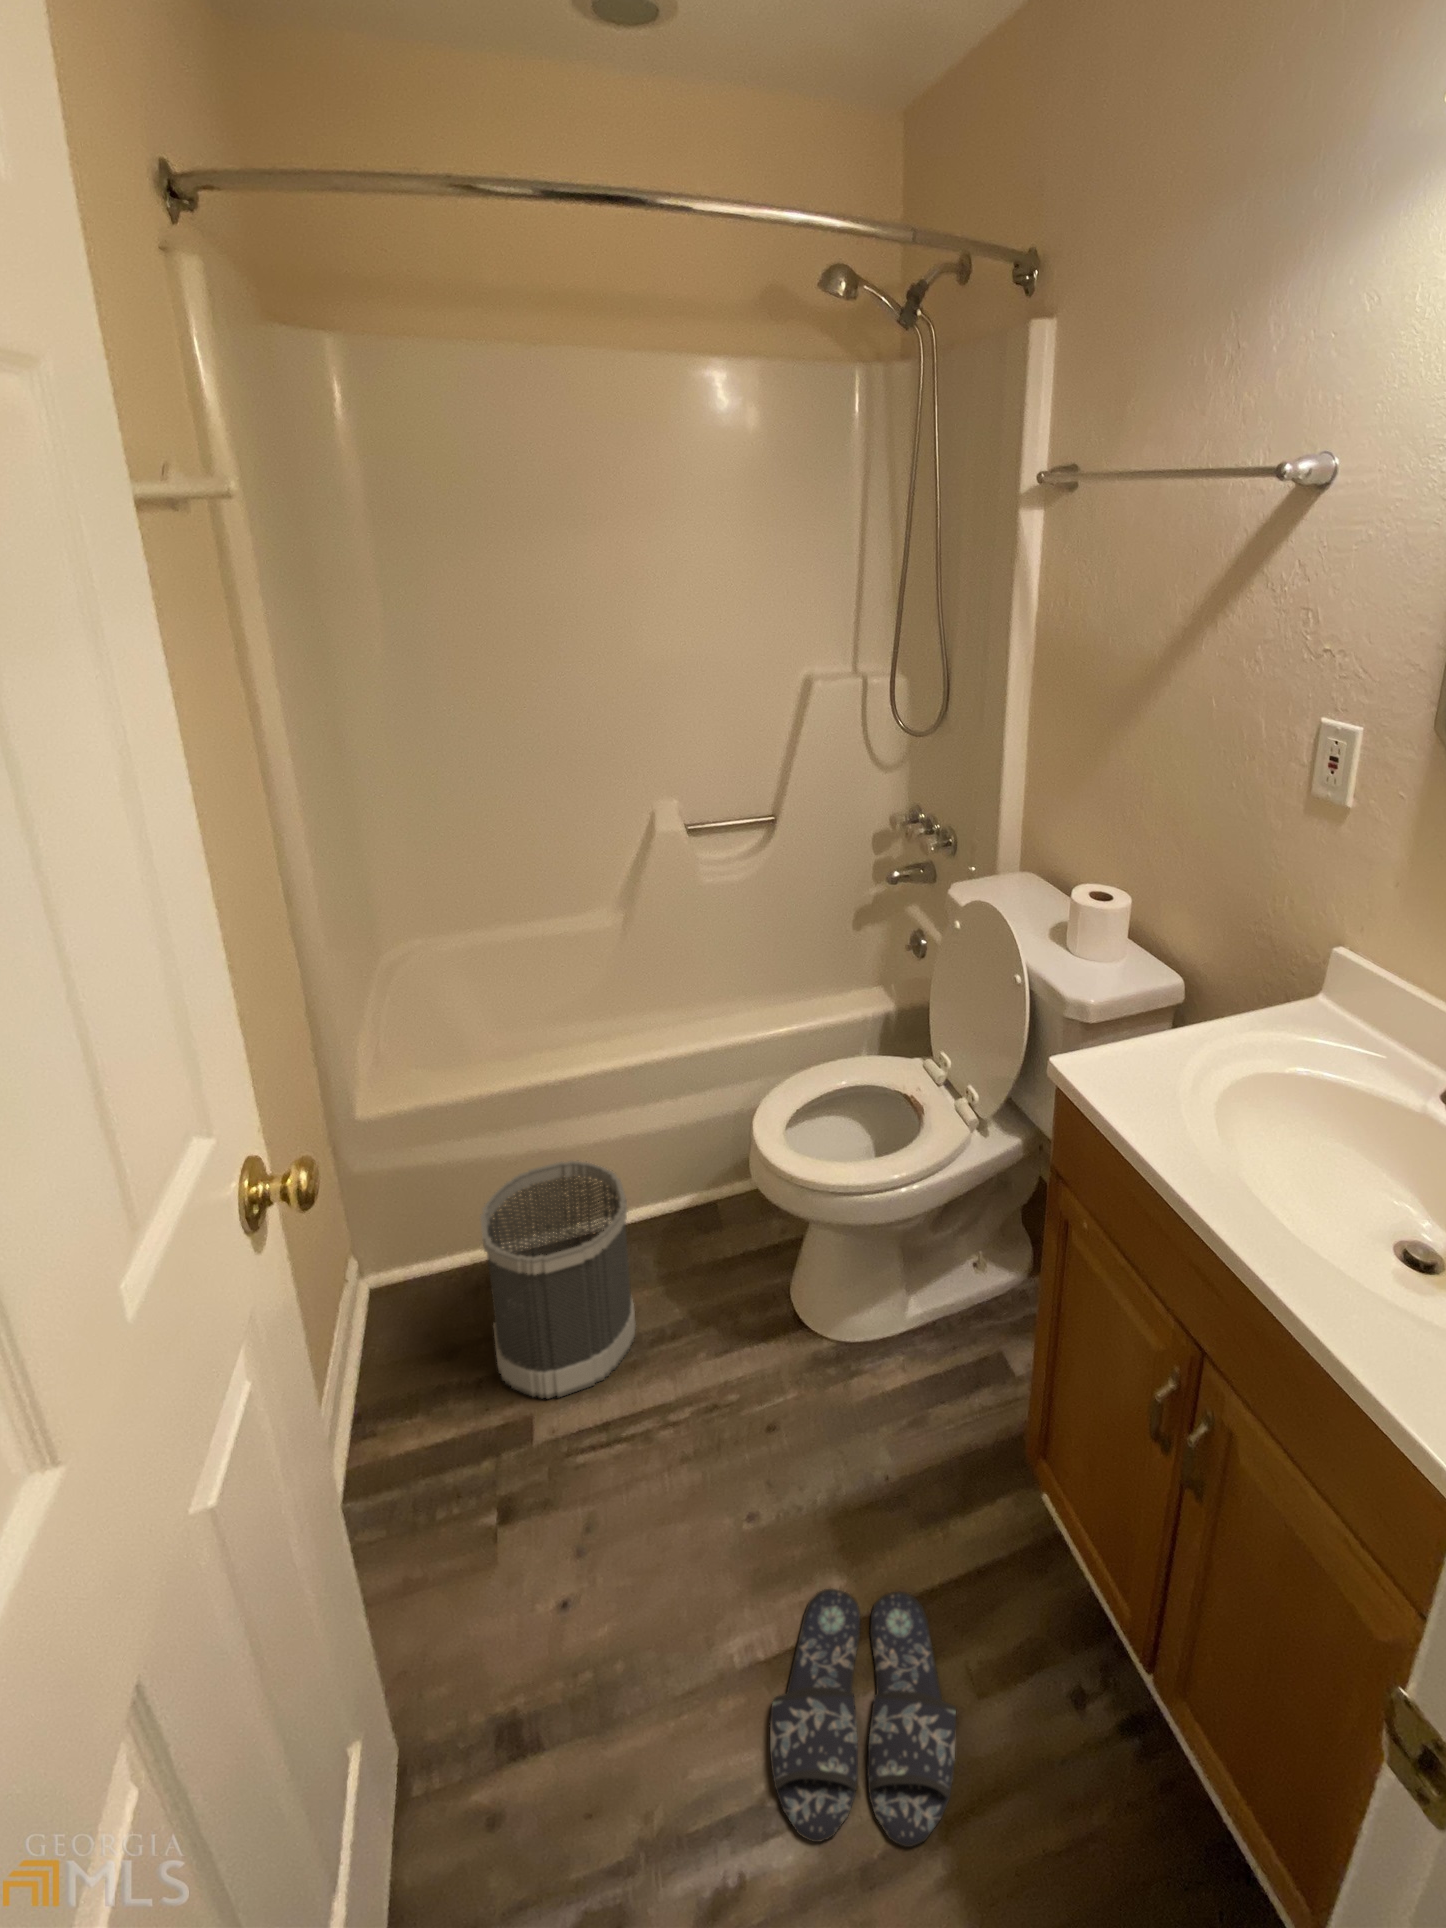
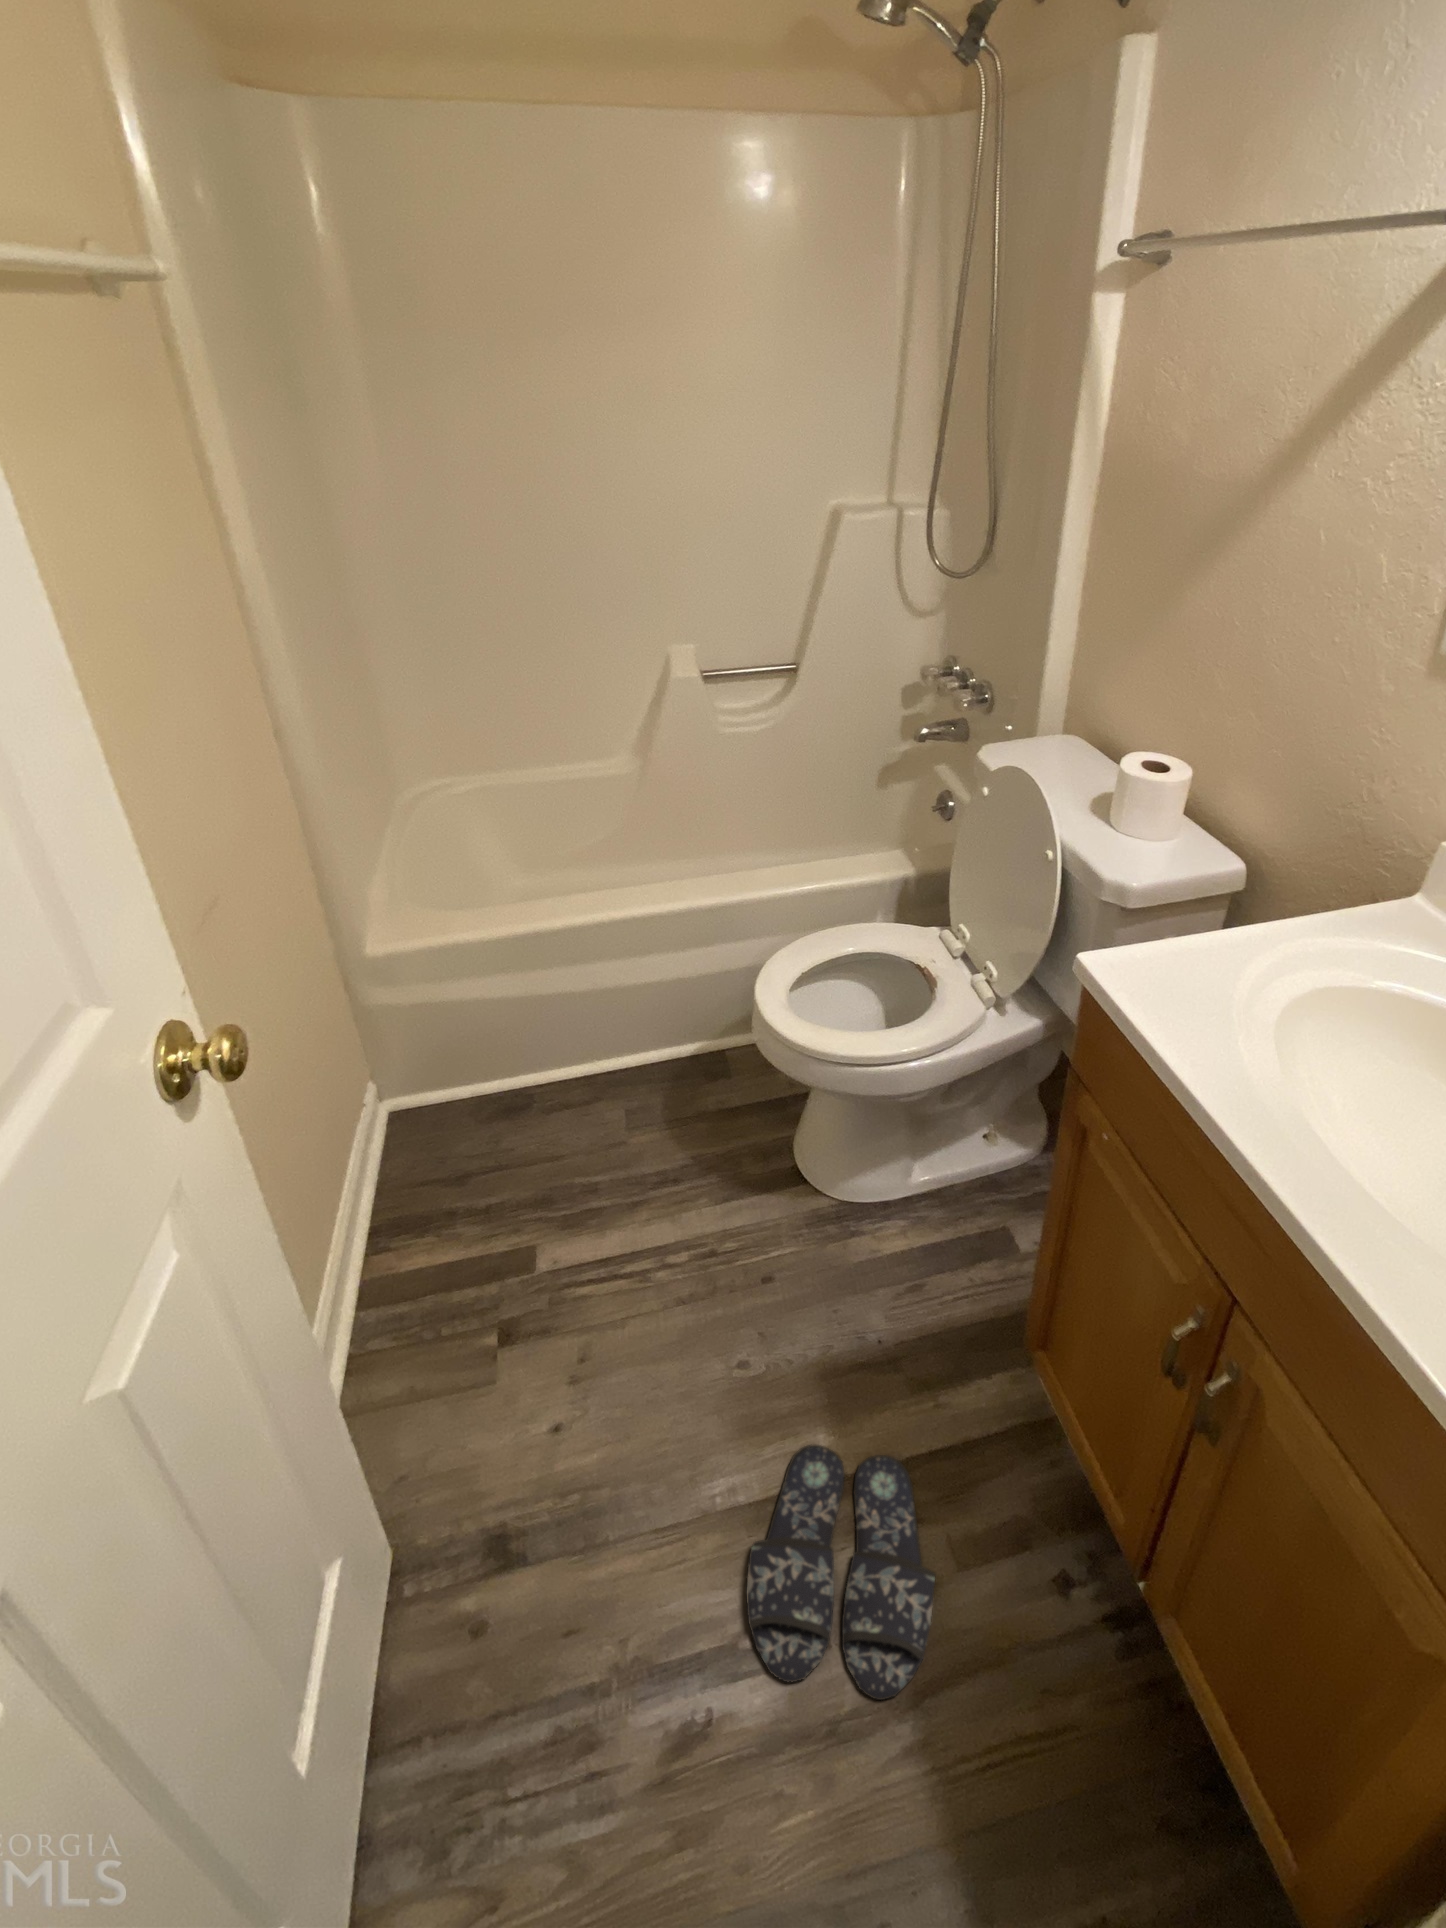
wastebasket: present [480,1161,636,1398] -> none [481,1009,638,1234]

